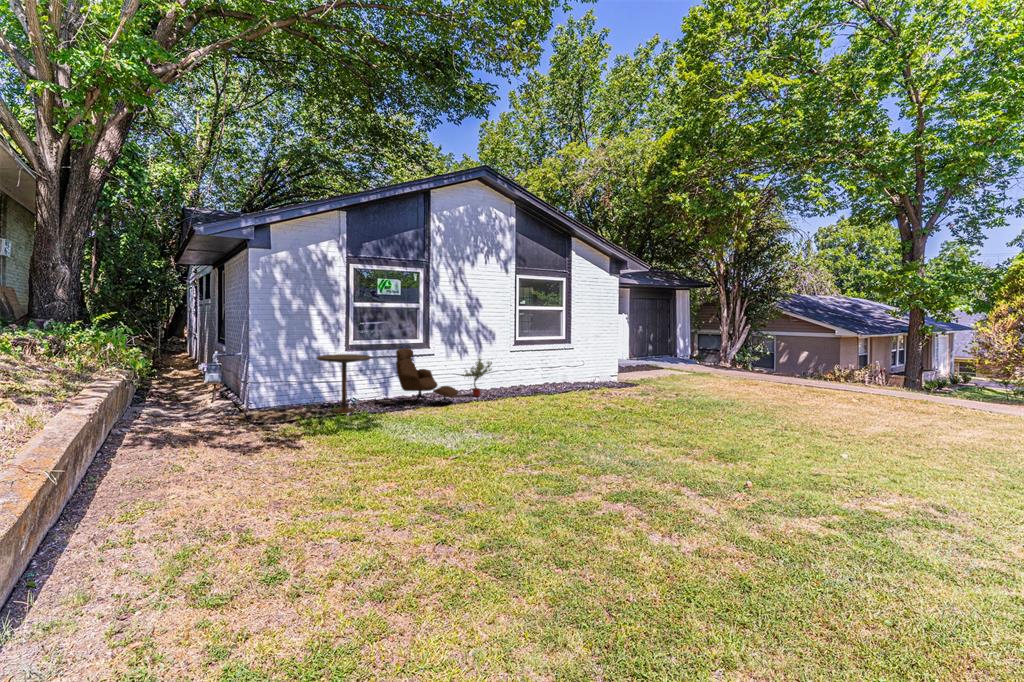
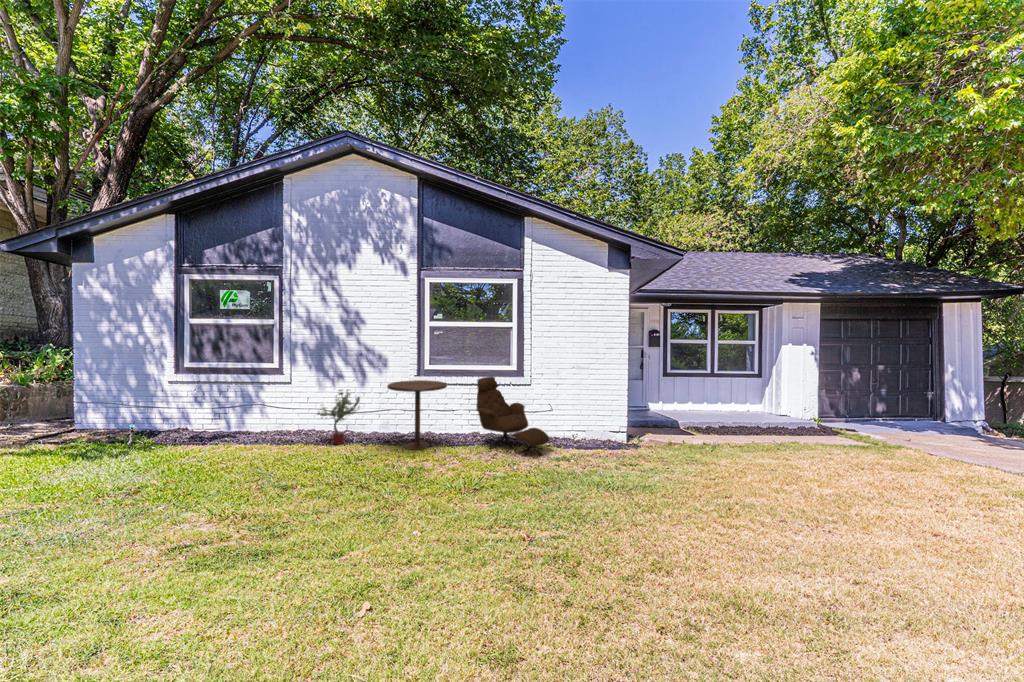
lounge chair: present [396,348,458,406] -> present [476,376,549,456]
pedestal table: present [317,354,370,413] -> present [387,380,447,450]

